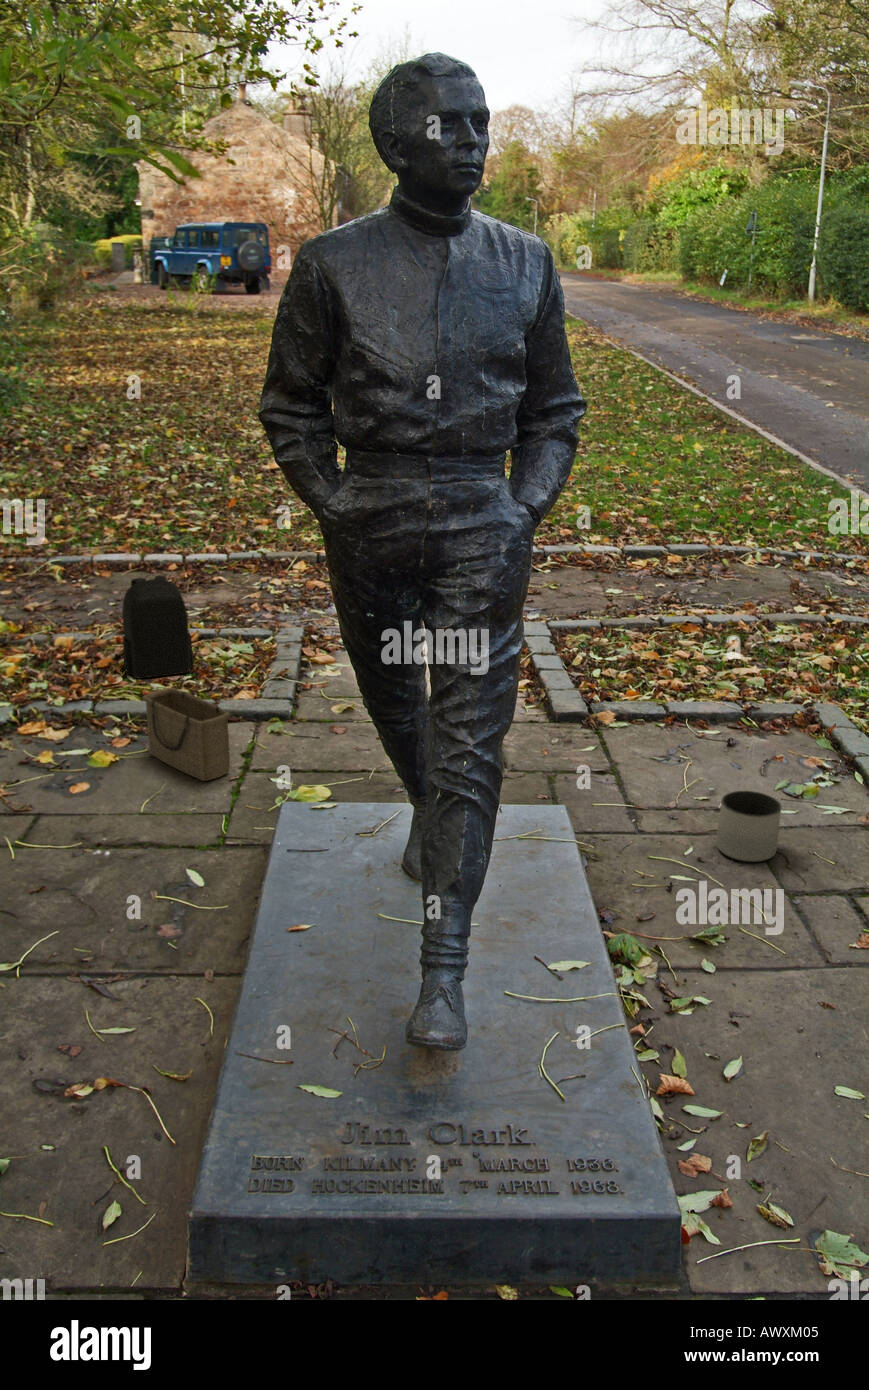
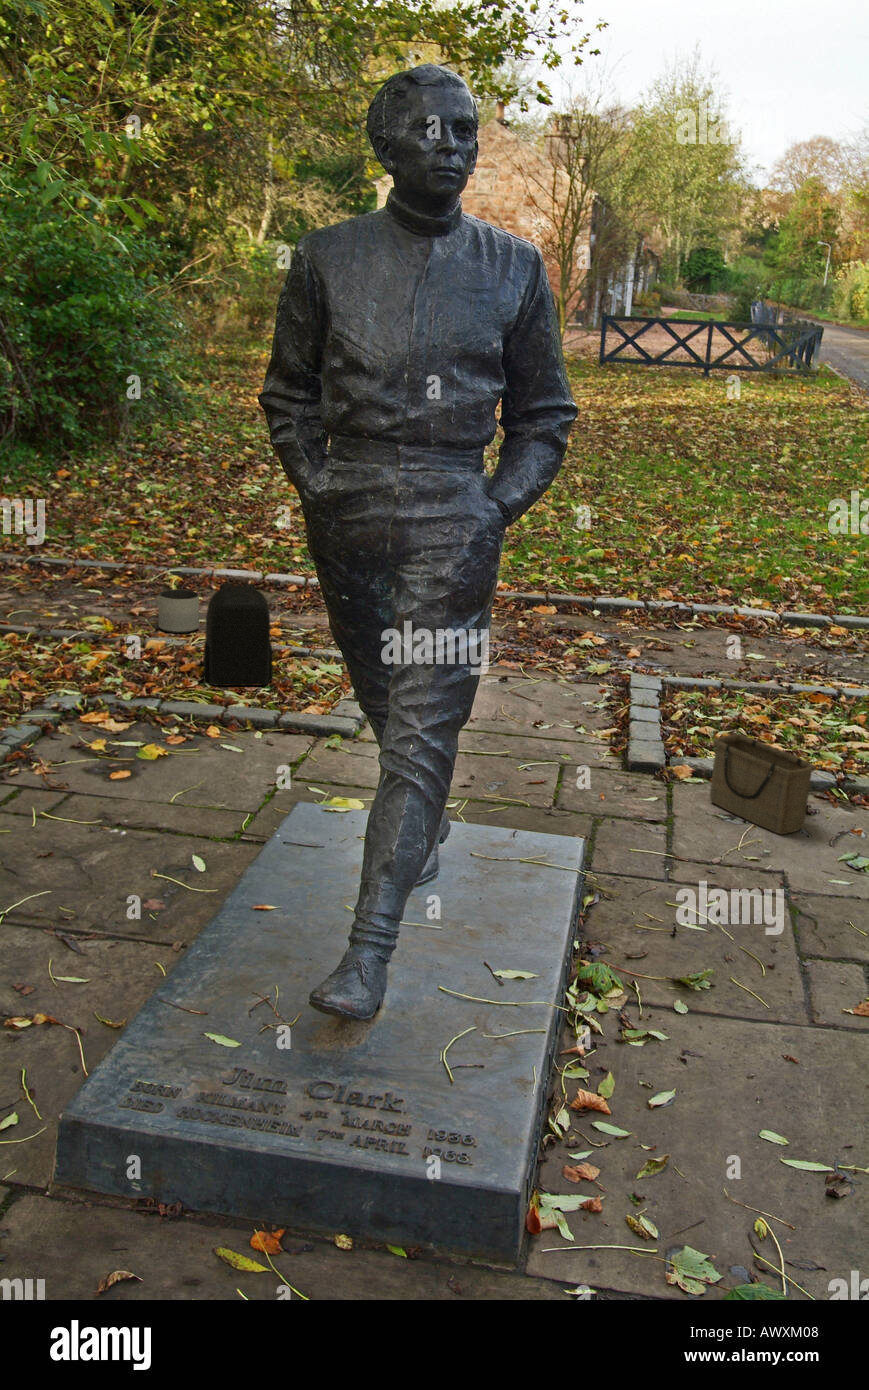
basket: present [143,688,231,781] -> present [710,734,816,834]
planter: present [716,791,781,862] -> present [158,589,199,633]

